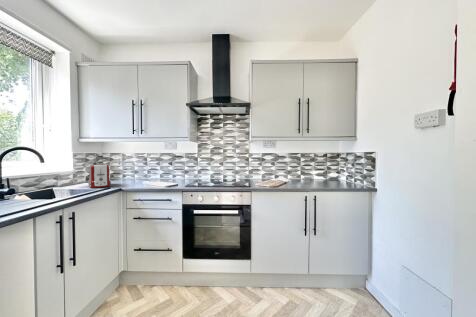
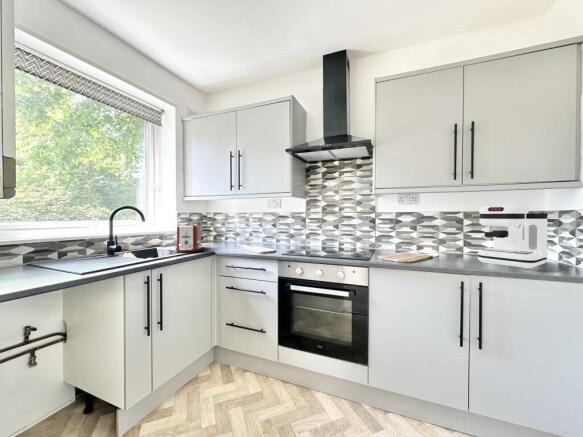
coffee maker: none [309,150,341,185] -> present [478,206,547,269]

